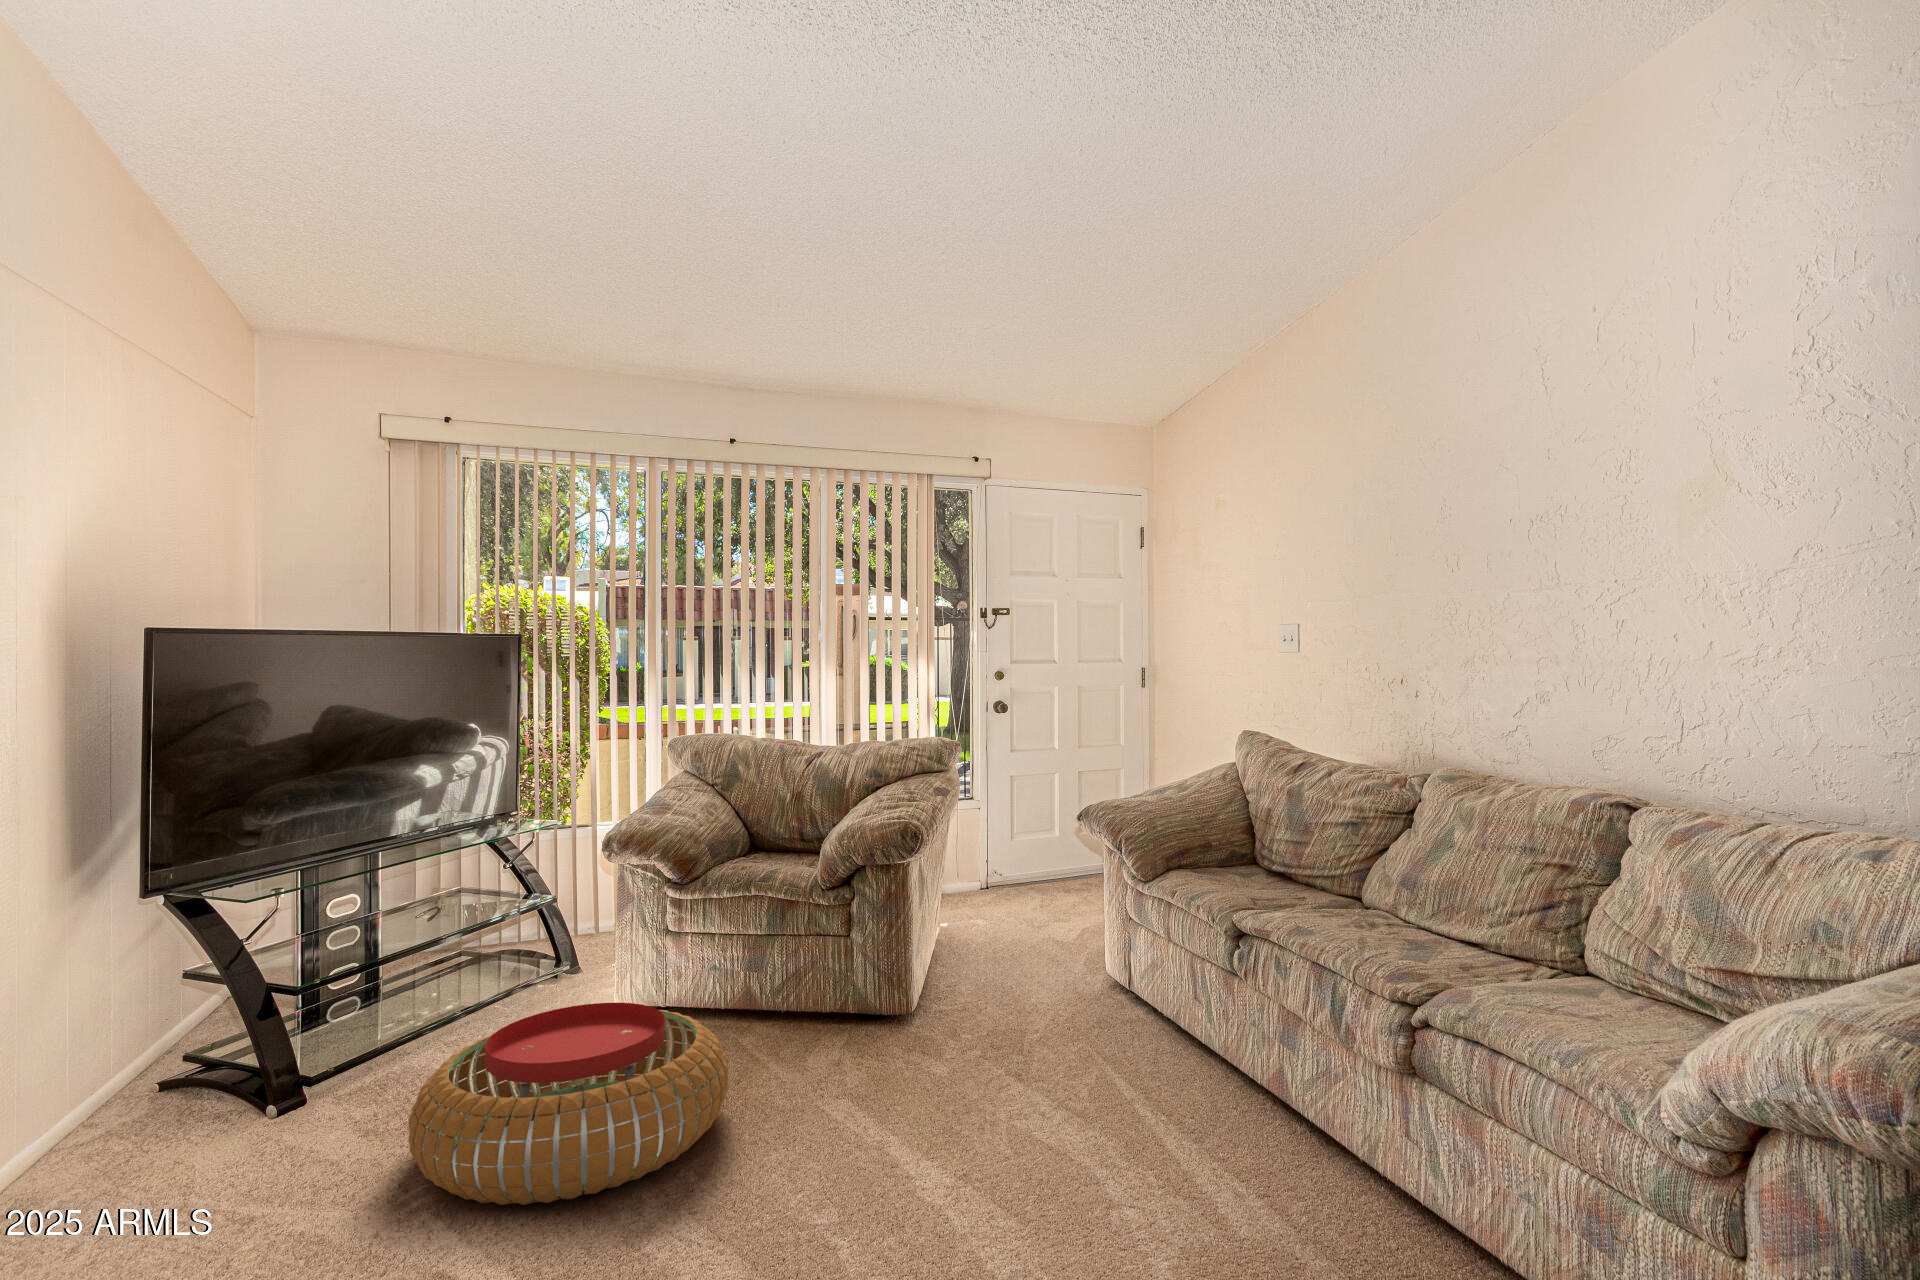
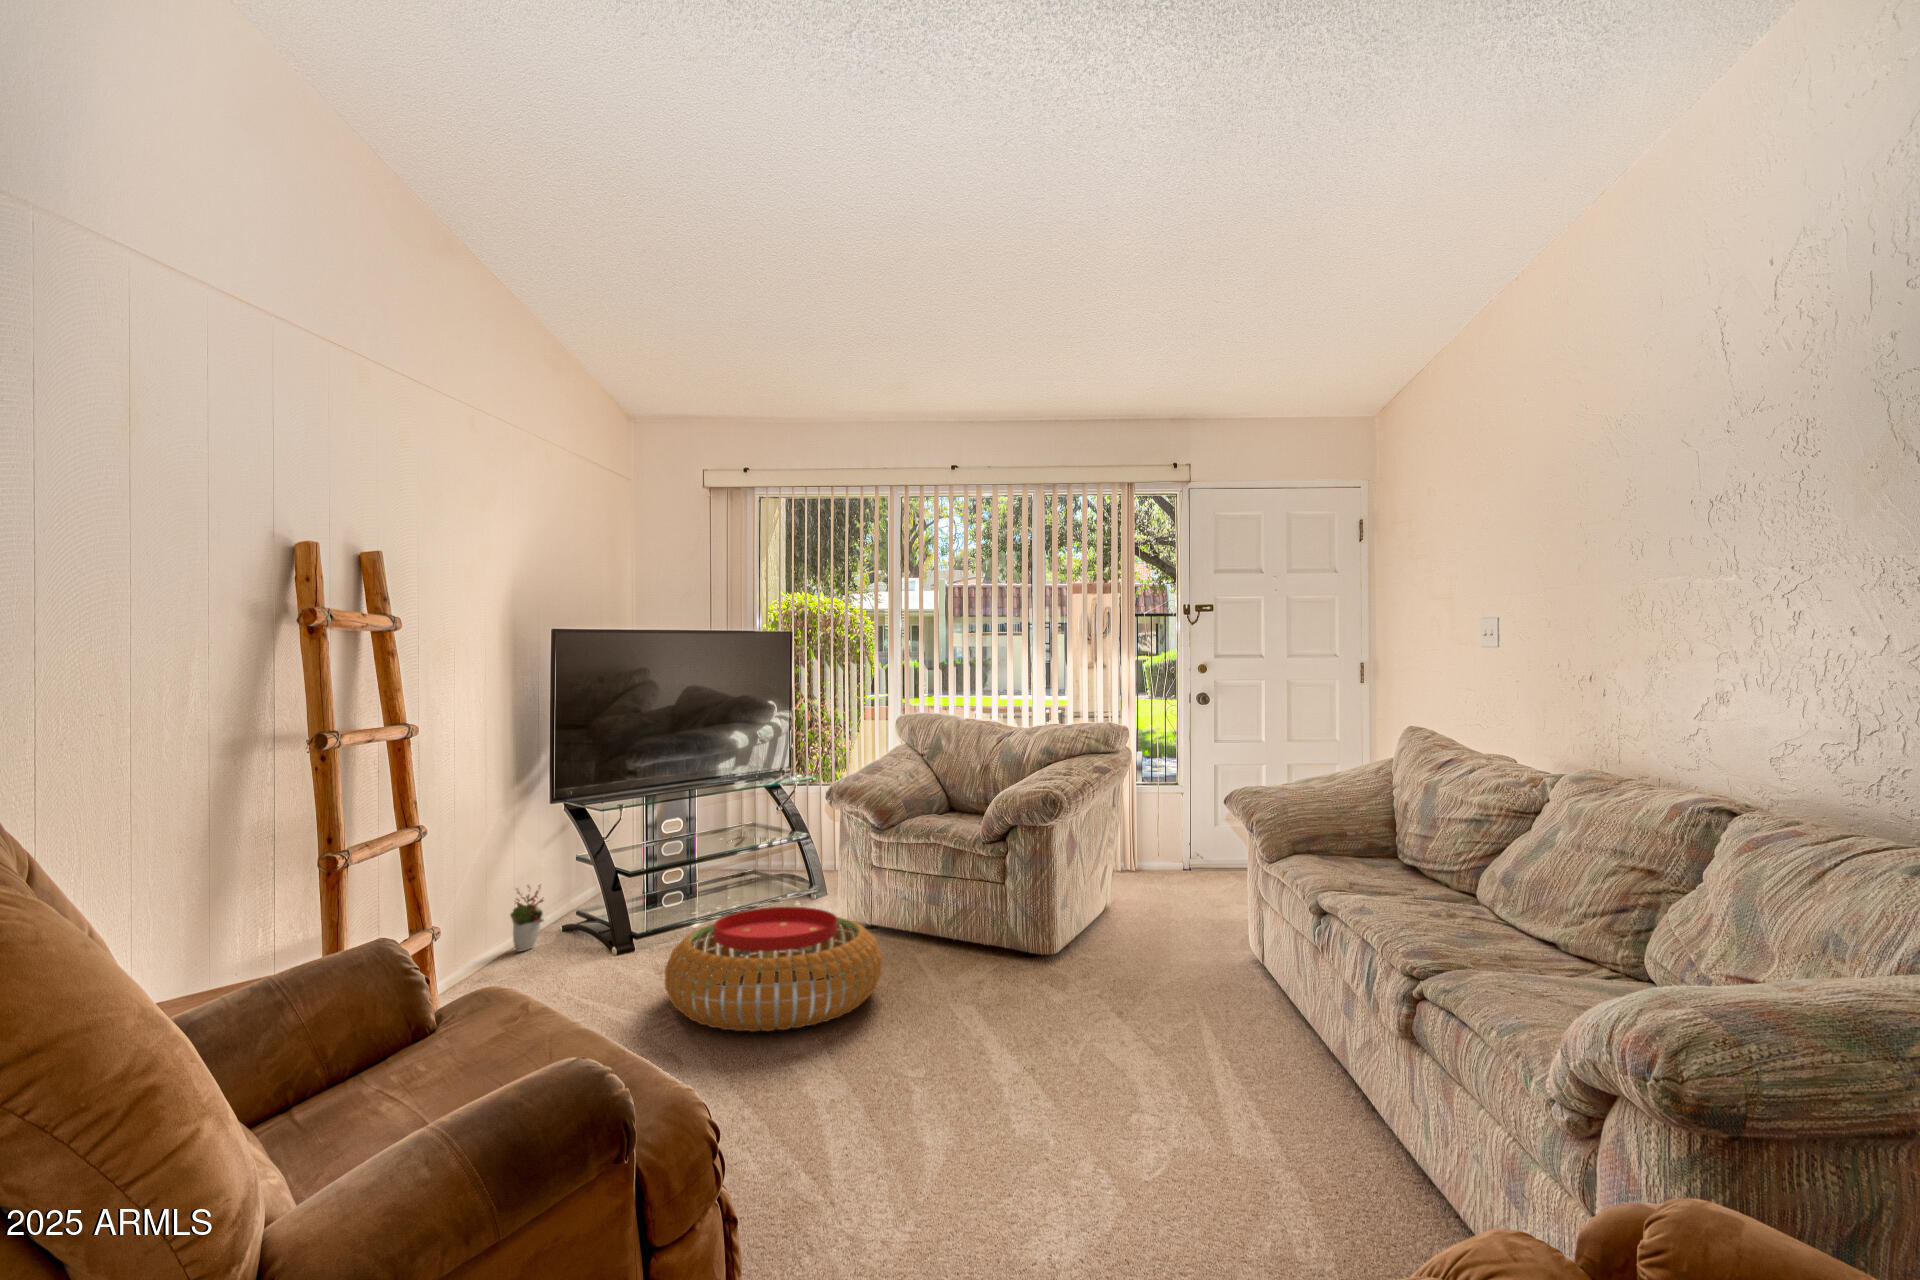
decorative plant: none [87,1020,151,1133] -> present [510,884,544,952]

